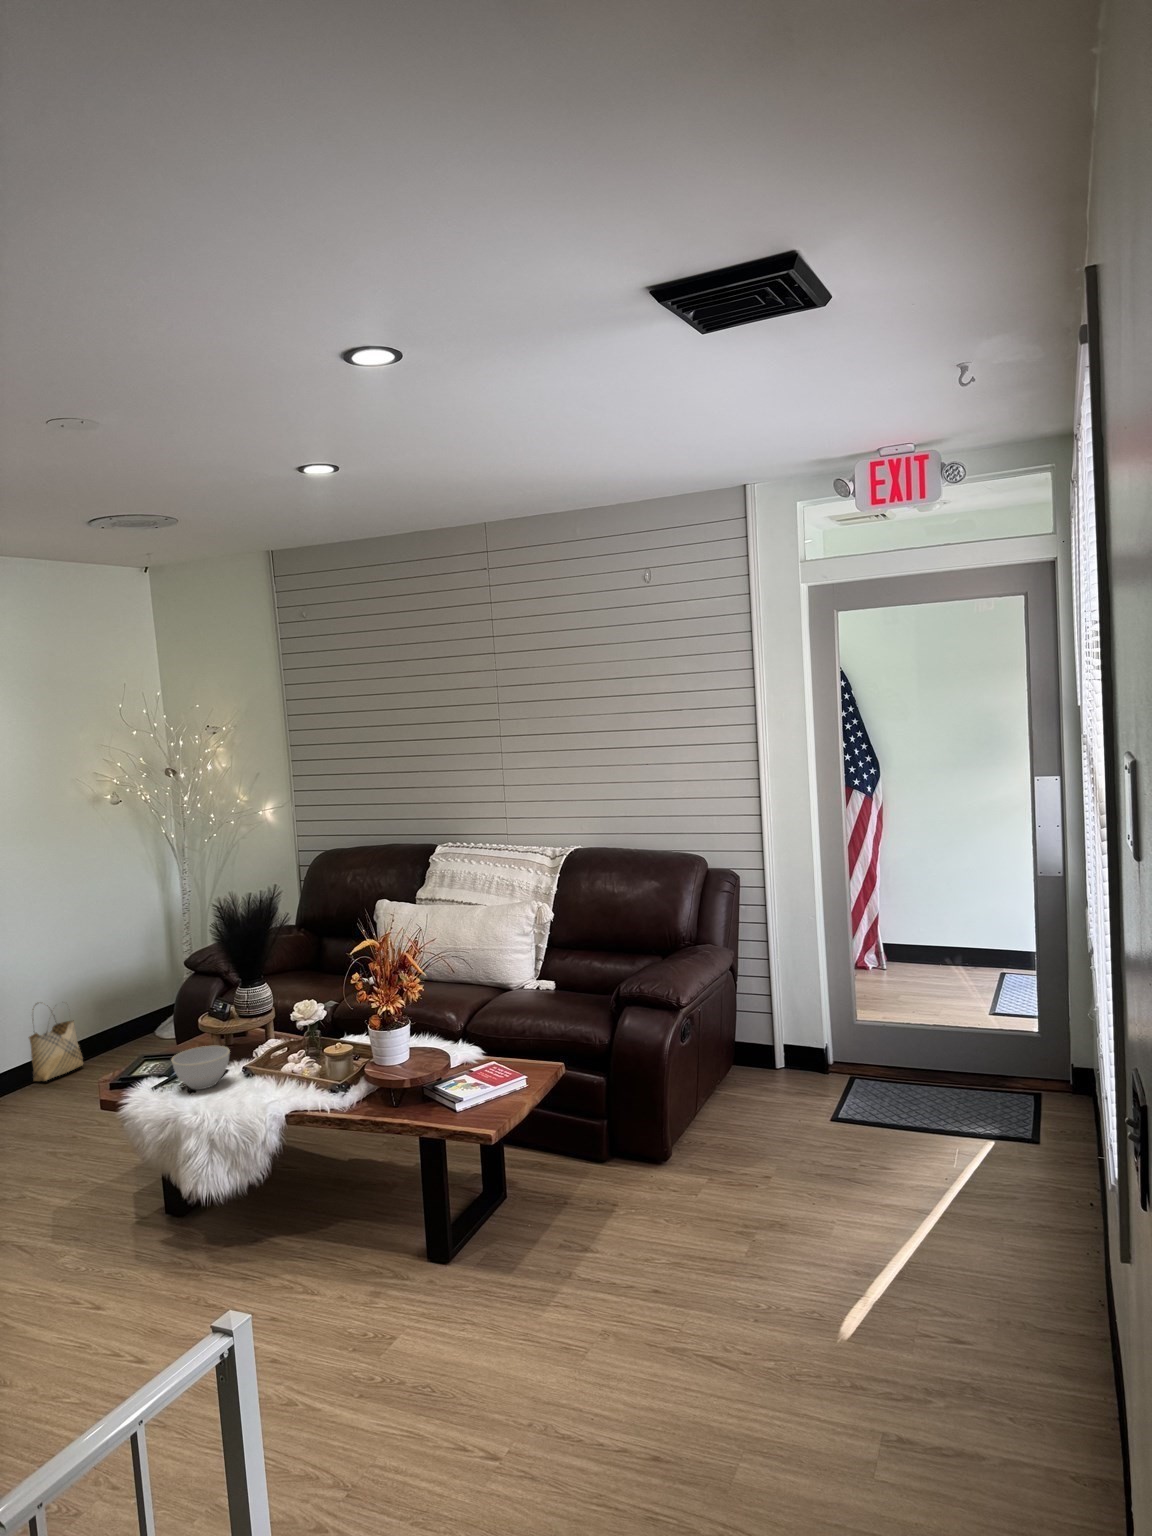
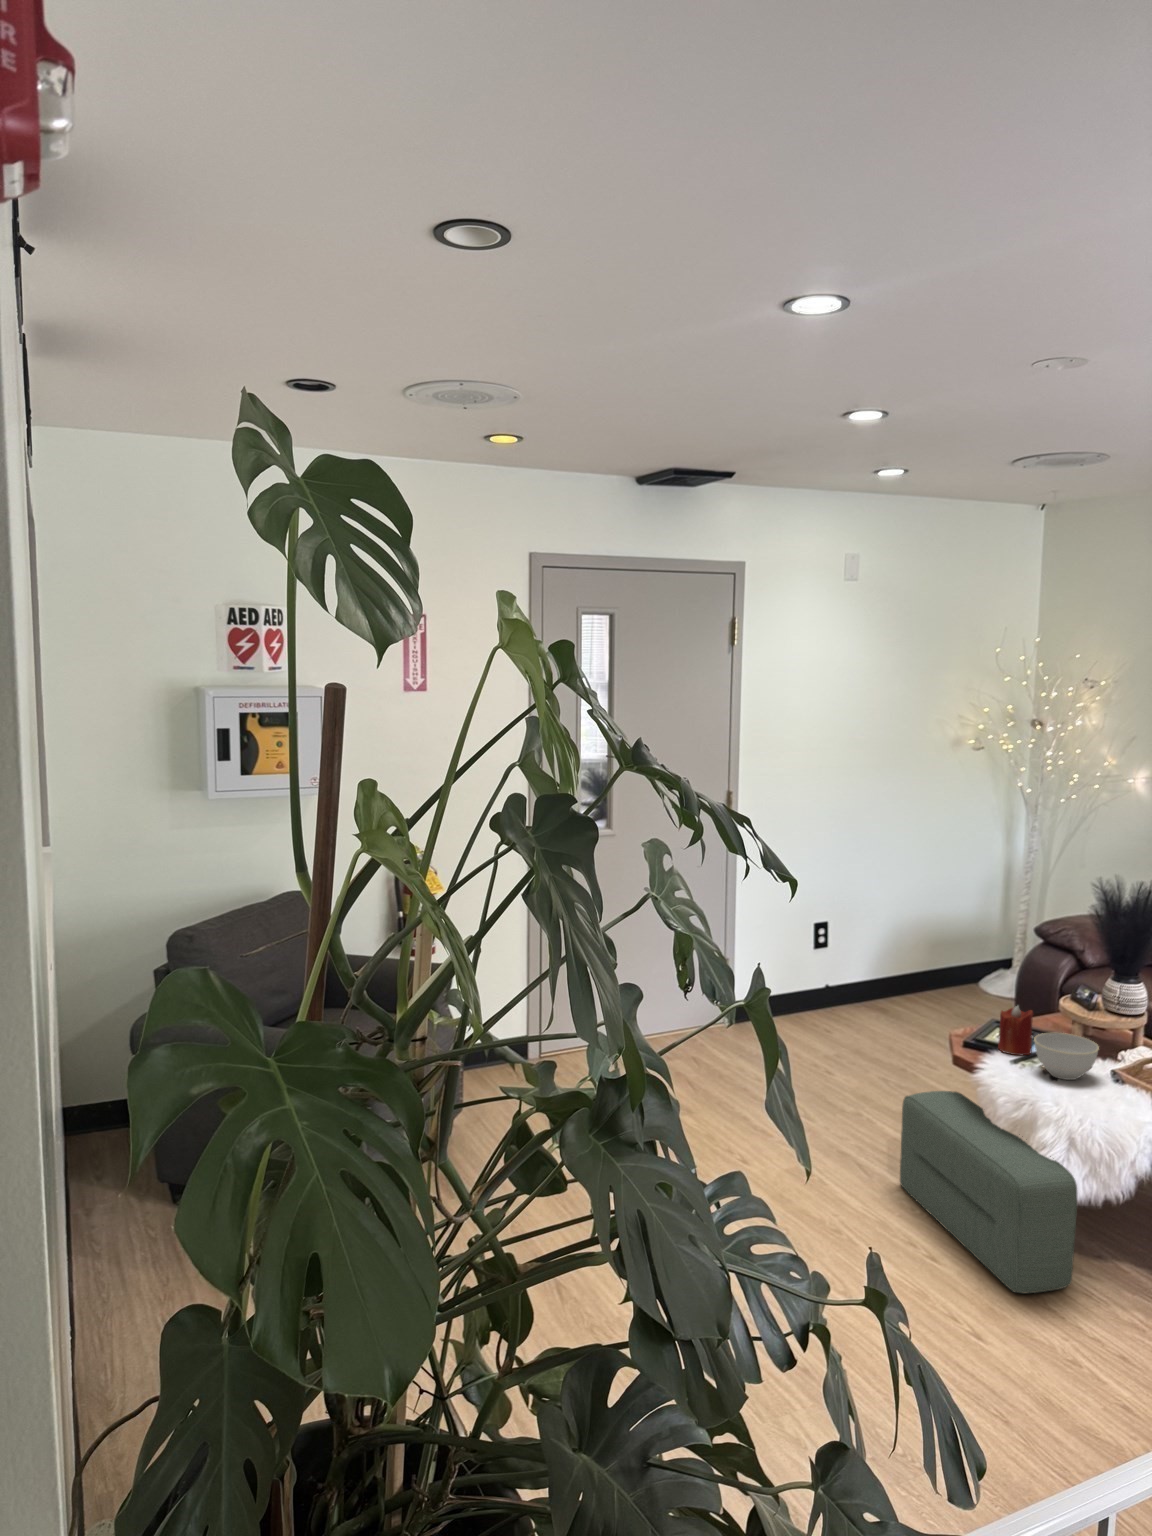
woven basket: present [29,1004,83,1081] -> none [870,933,916,1010]
candle: none [141,1033,176,1082] -> present [998,1006,1034,1055]
pouf: none [52,1134,226,1304] -> present [900,1091,1077,1294]

